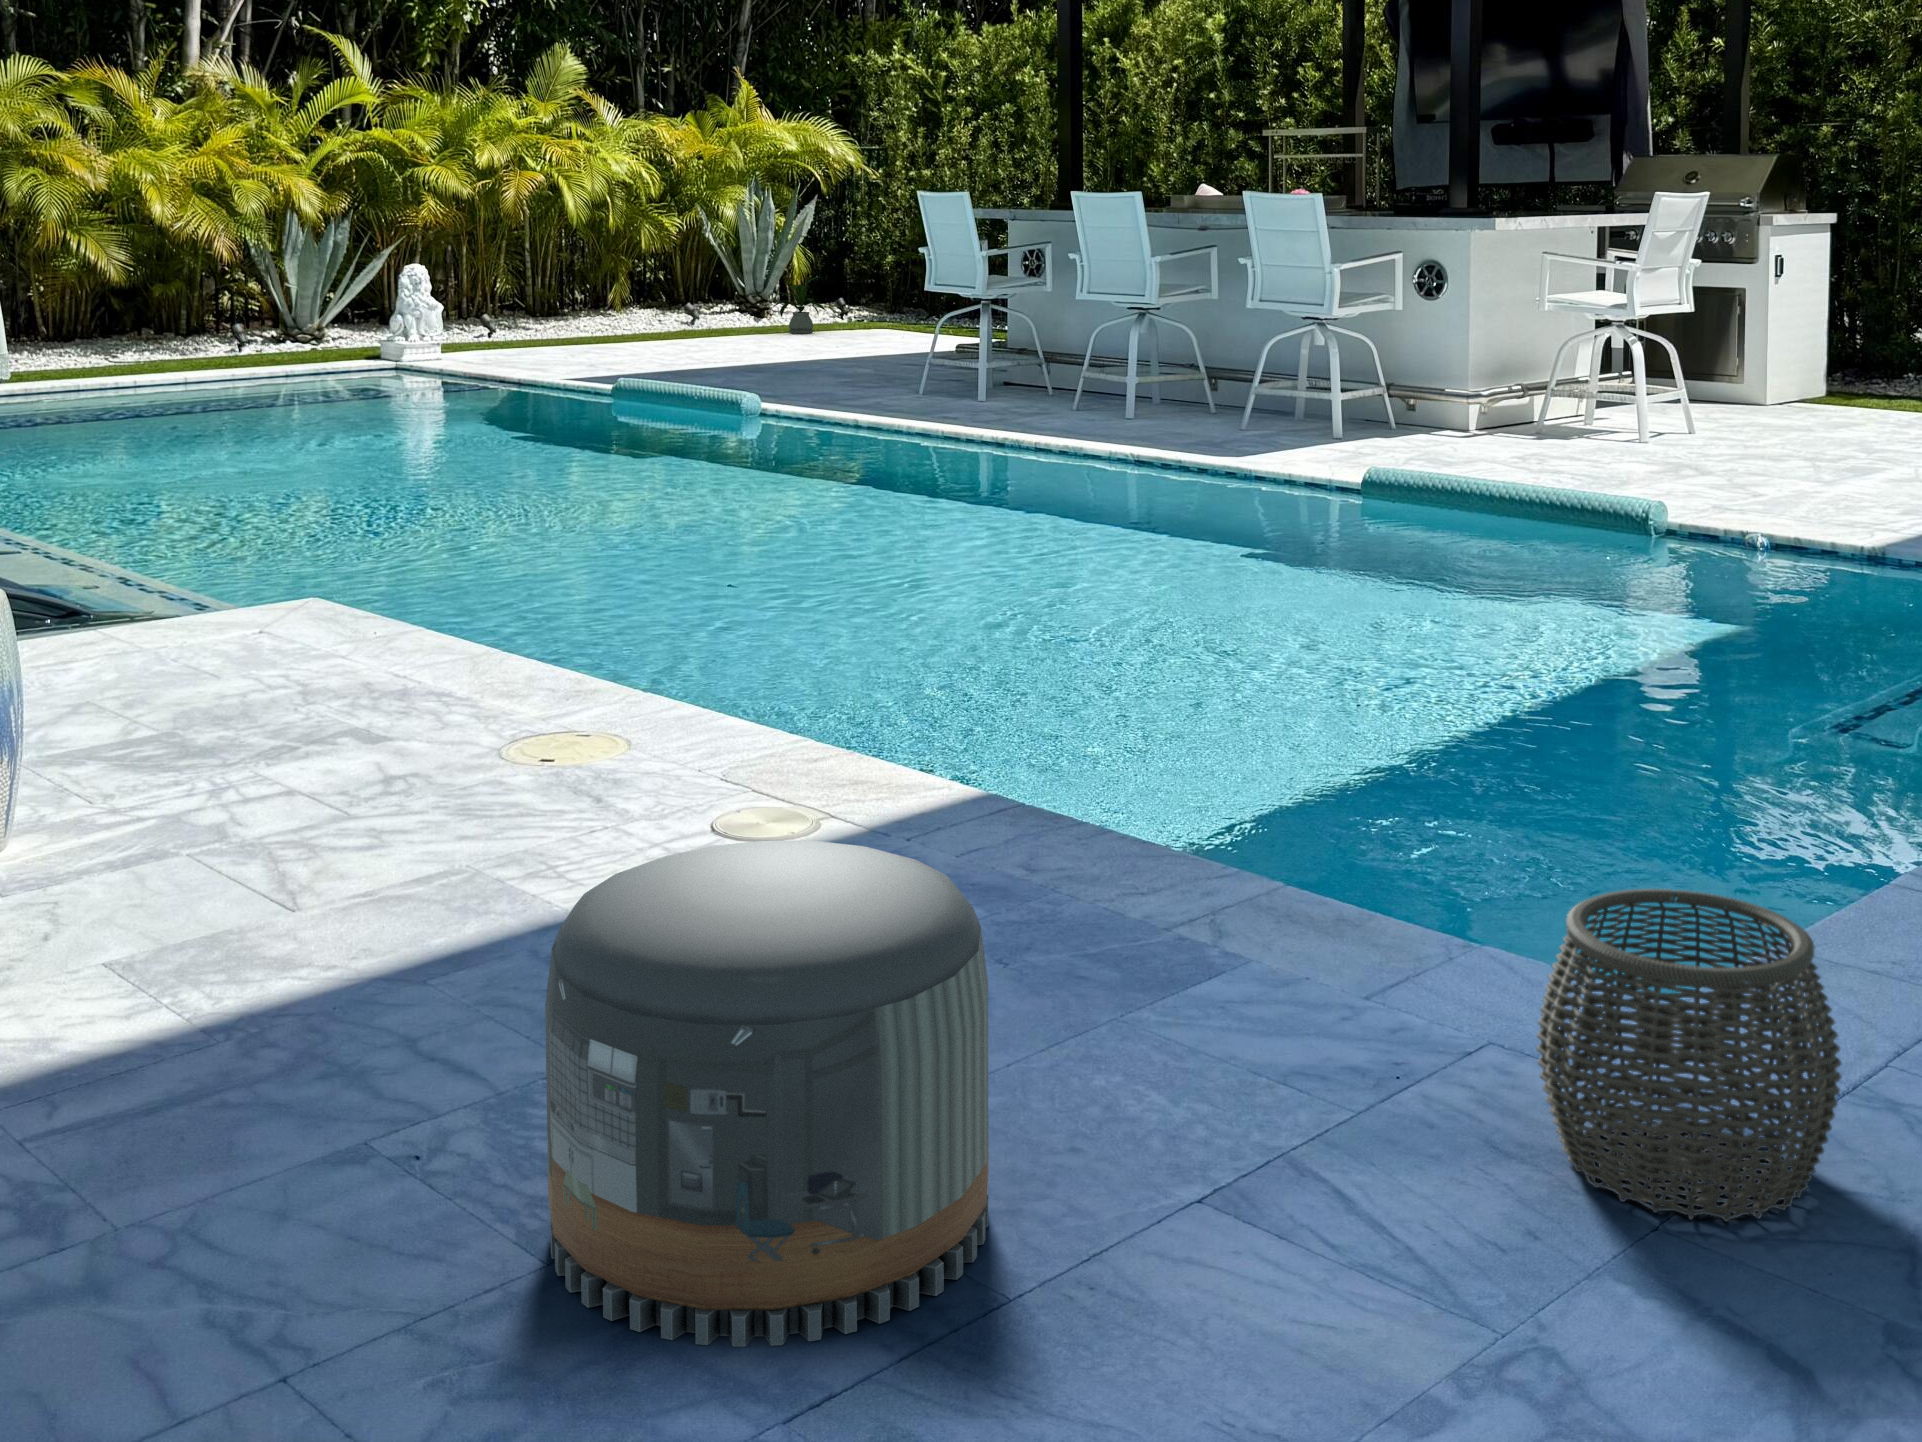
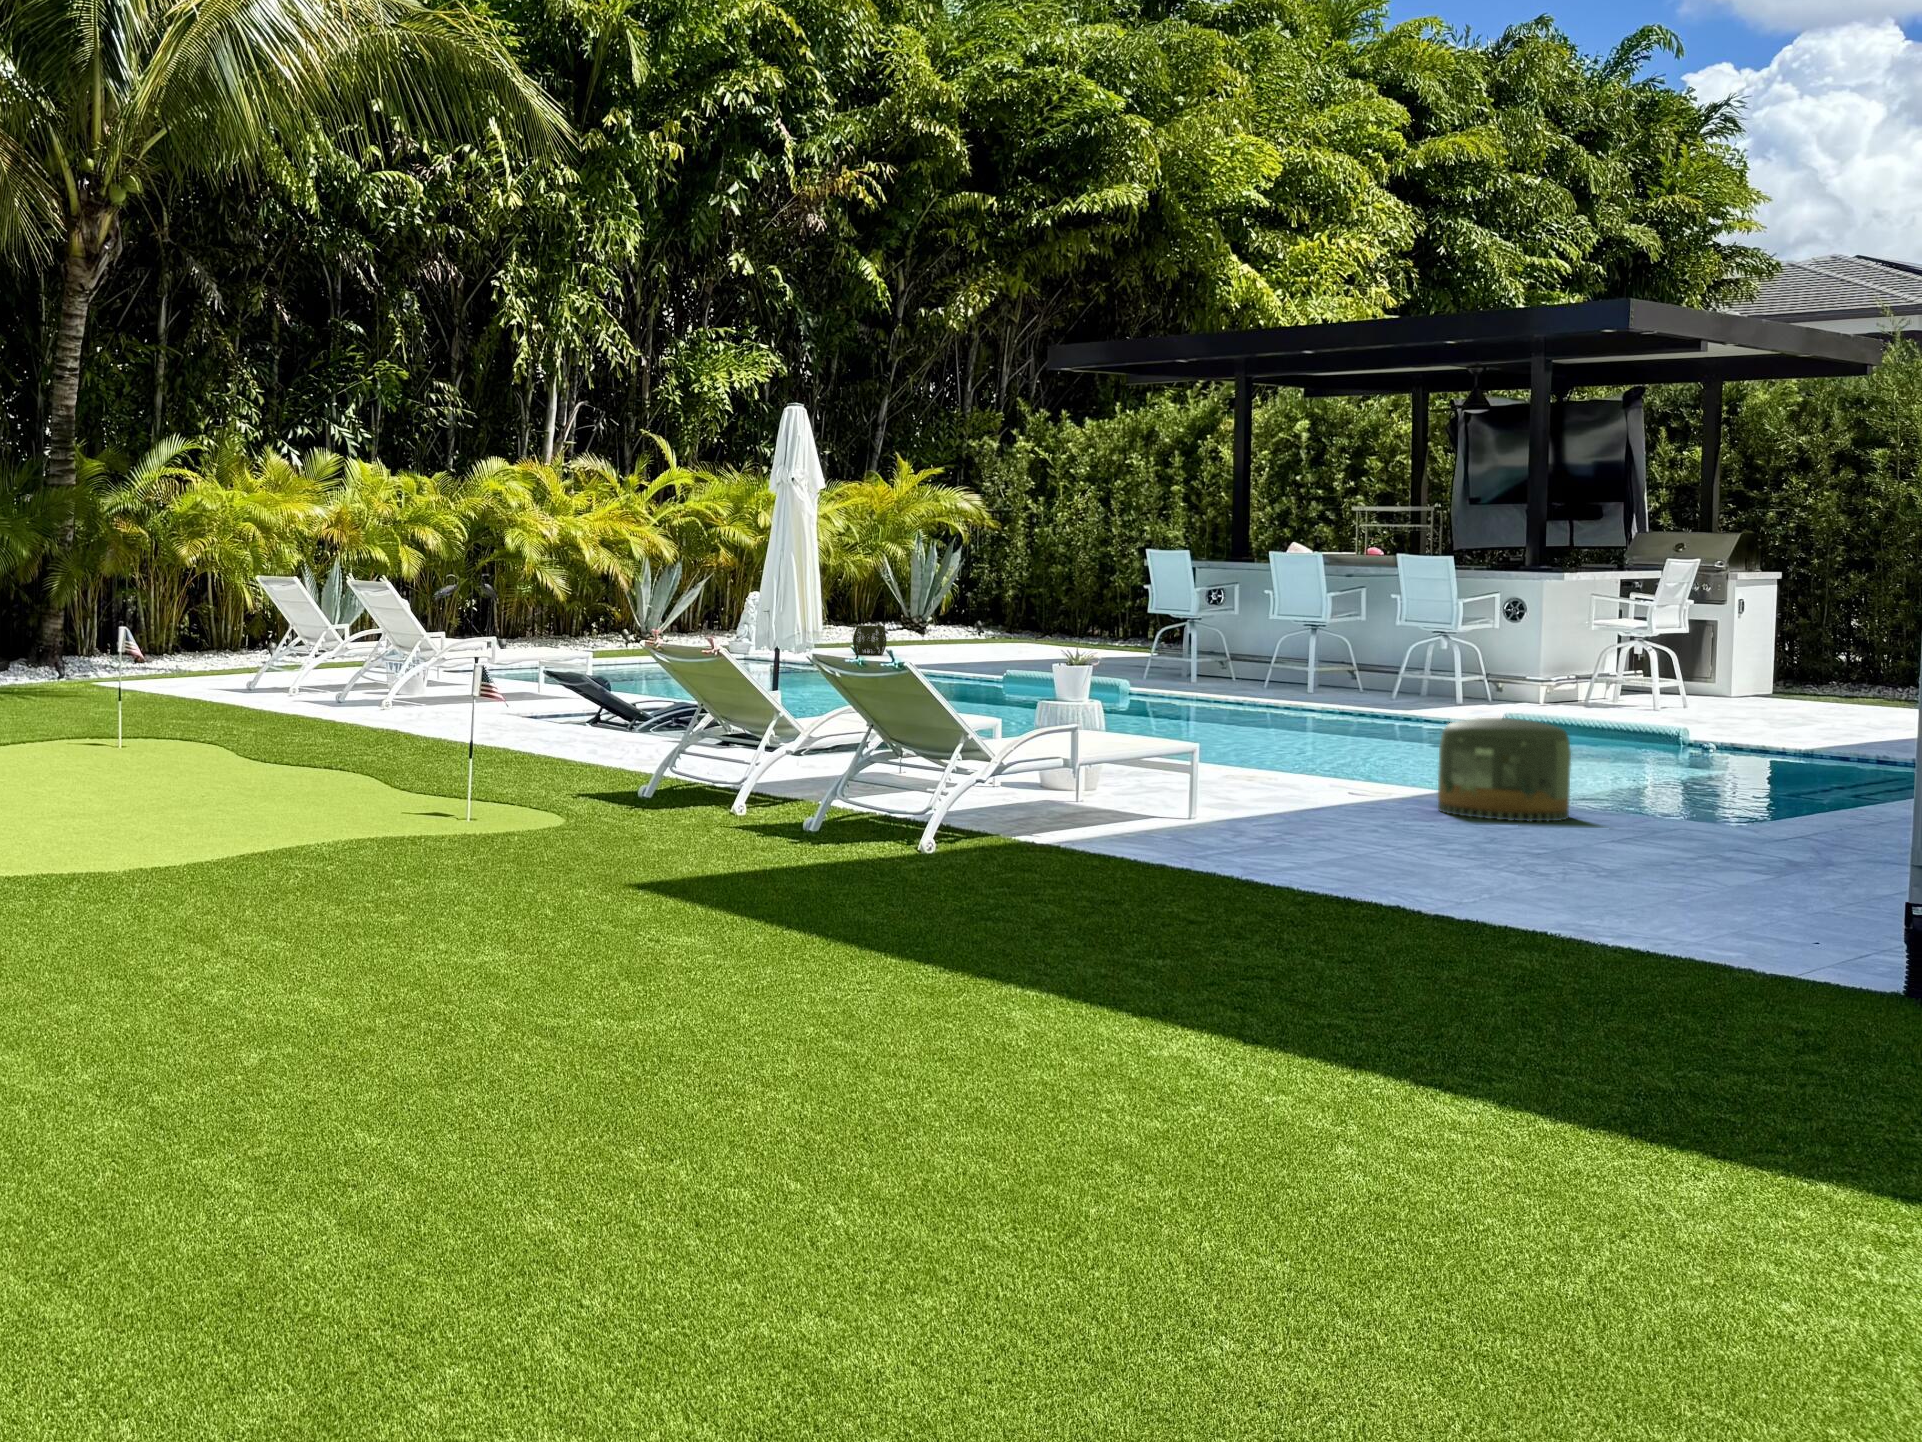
house plant: present [771,277,826,334] -> none [930,607,973,648]
woven basket: present [1537,889,1841,1222] -> present [853,625,887,655]

